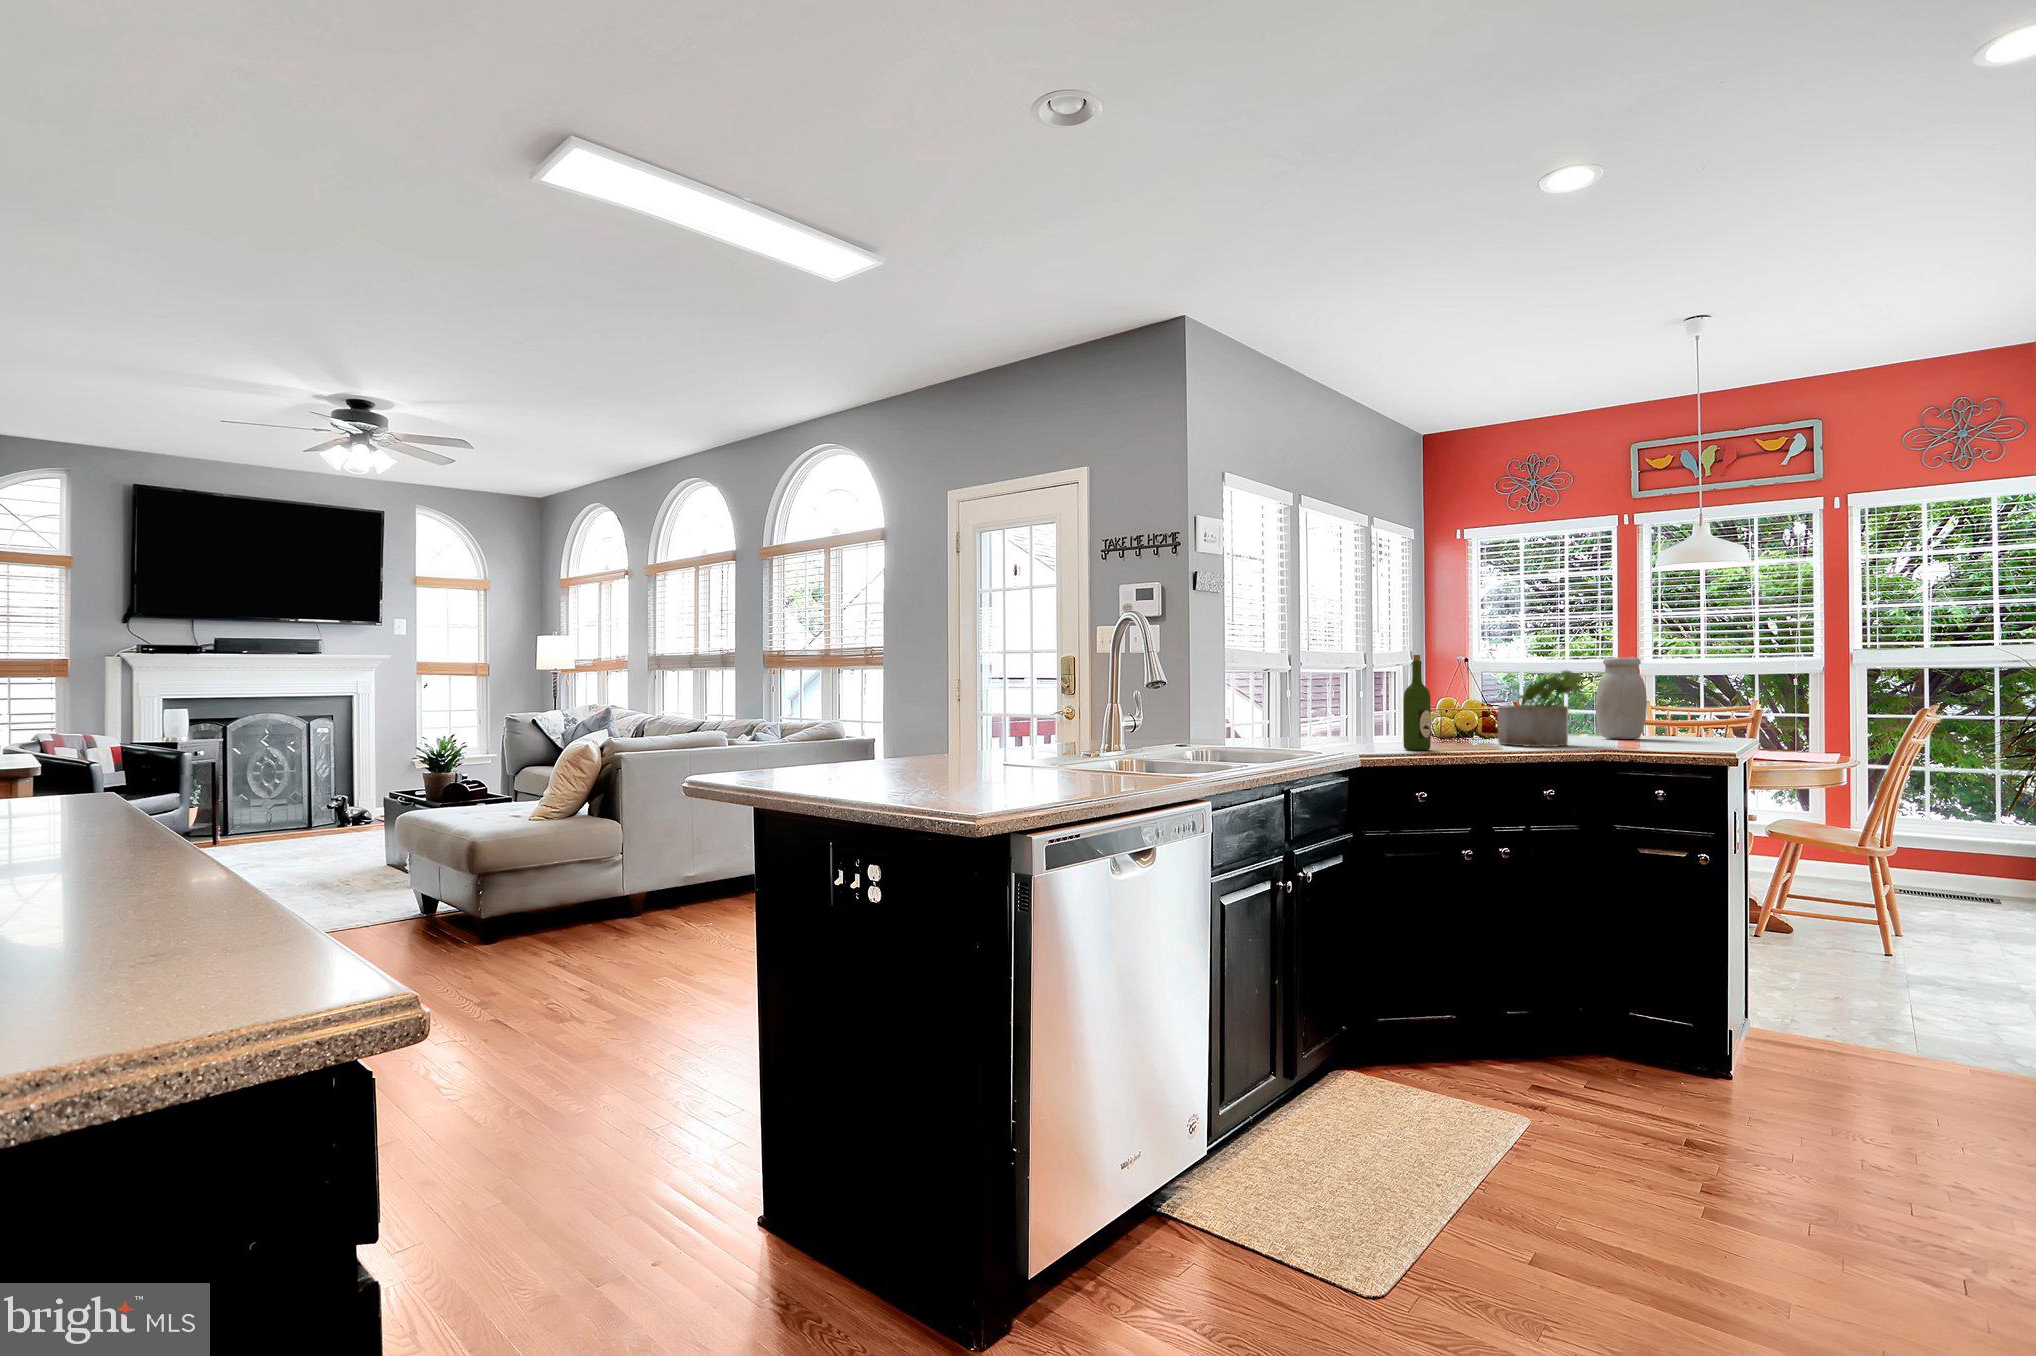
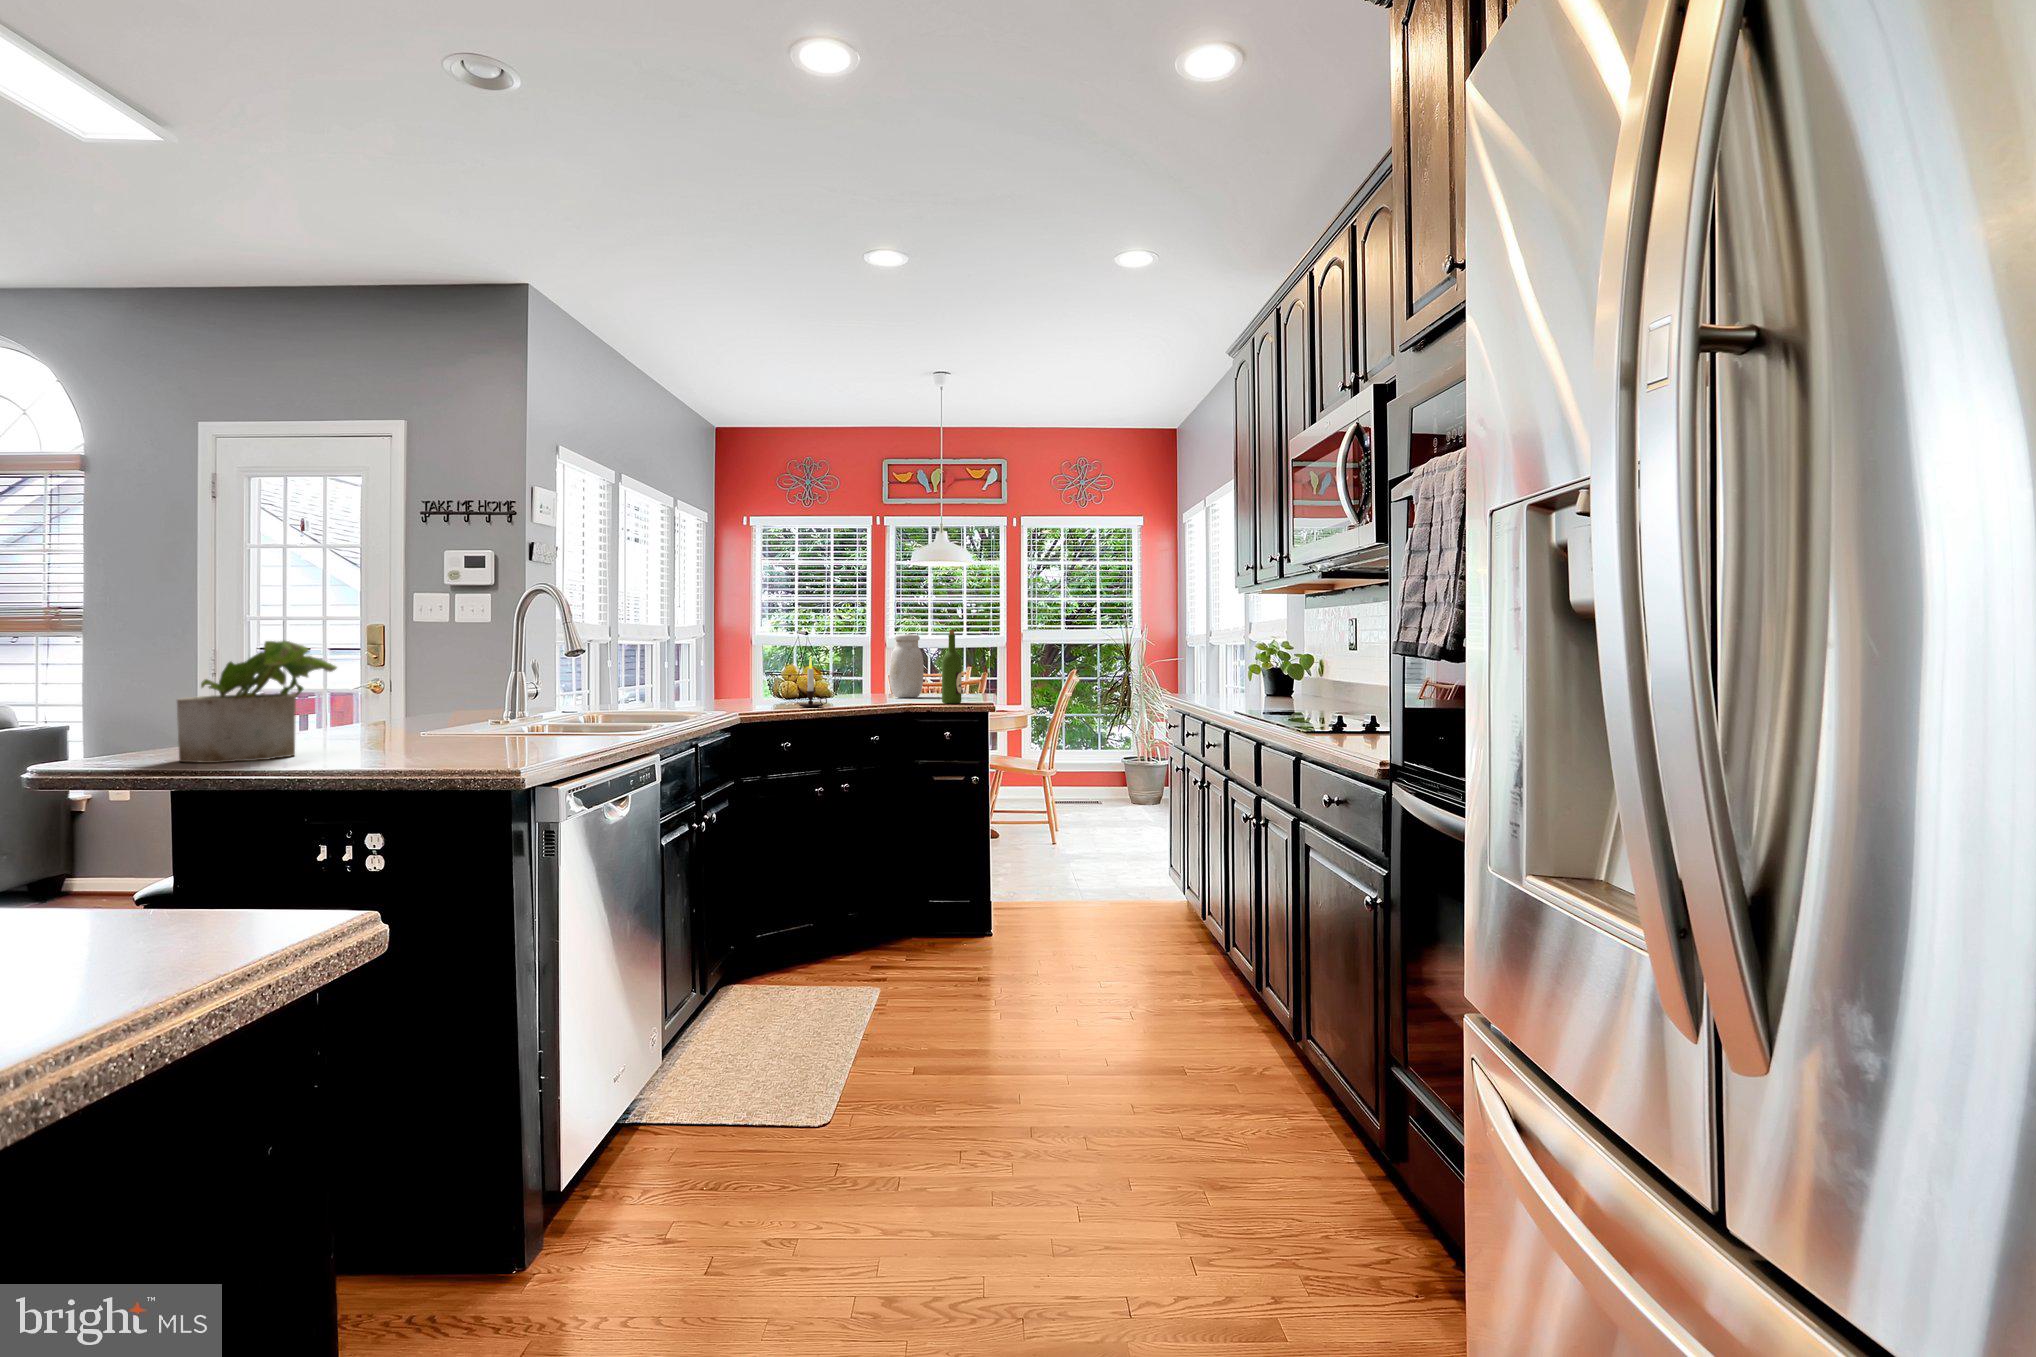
wine bottle: present [1403,655,1431,750] -> present [942,630,962,704]
potted plant: present [1498,671,1582,747] -> present [177,641,337,763]
candle: none [1448,686,1484,748] -> present [799,657,827,707]

